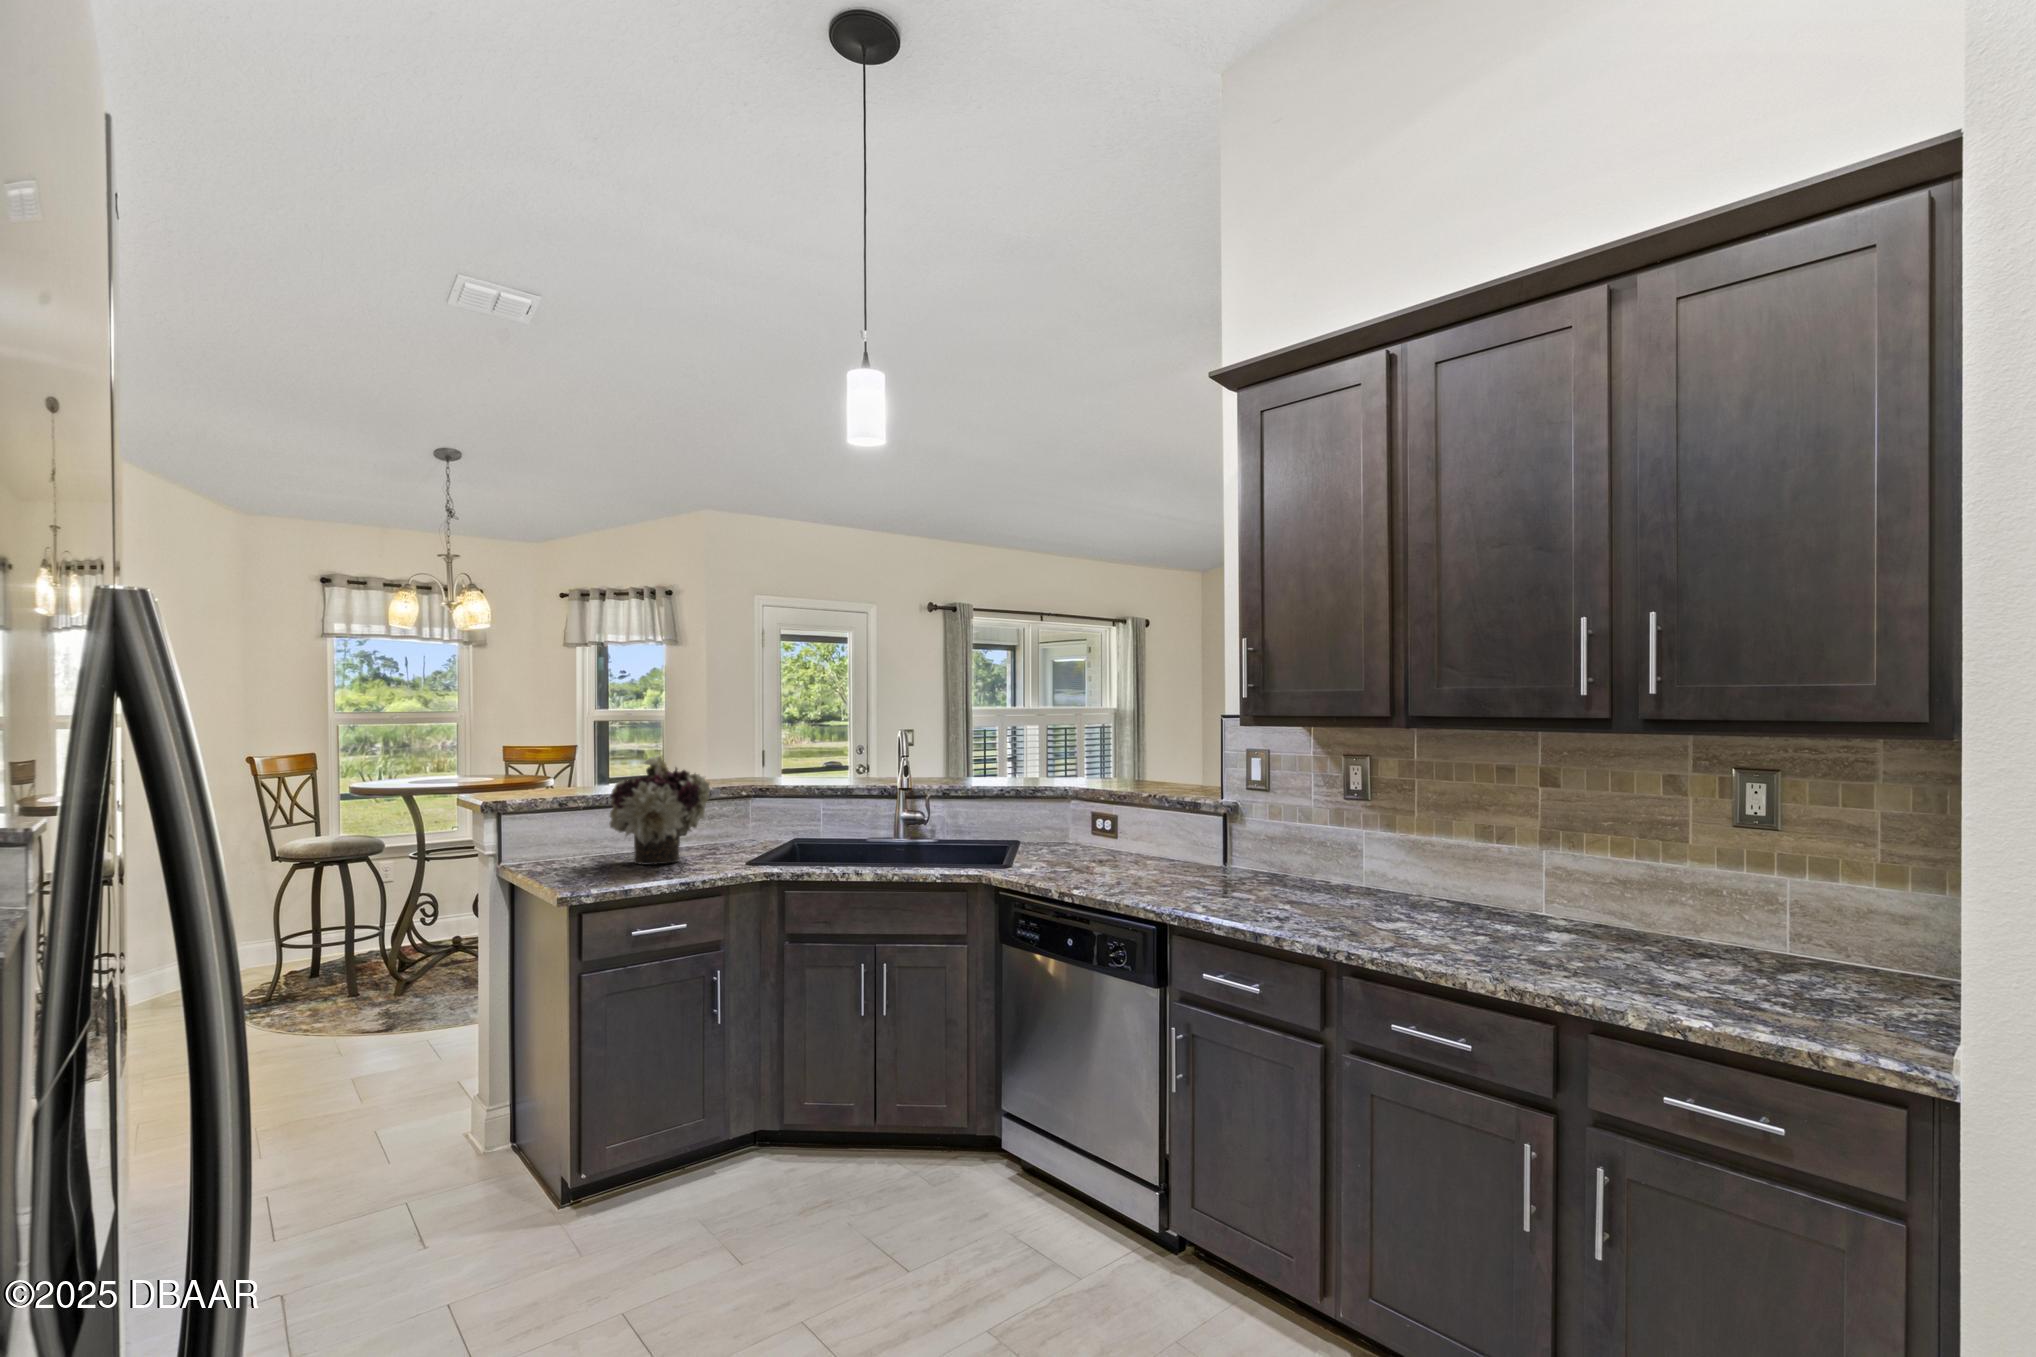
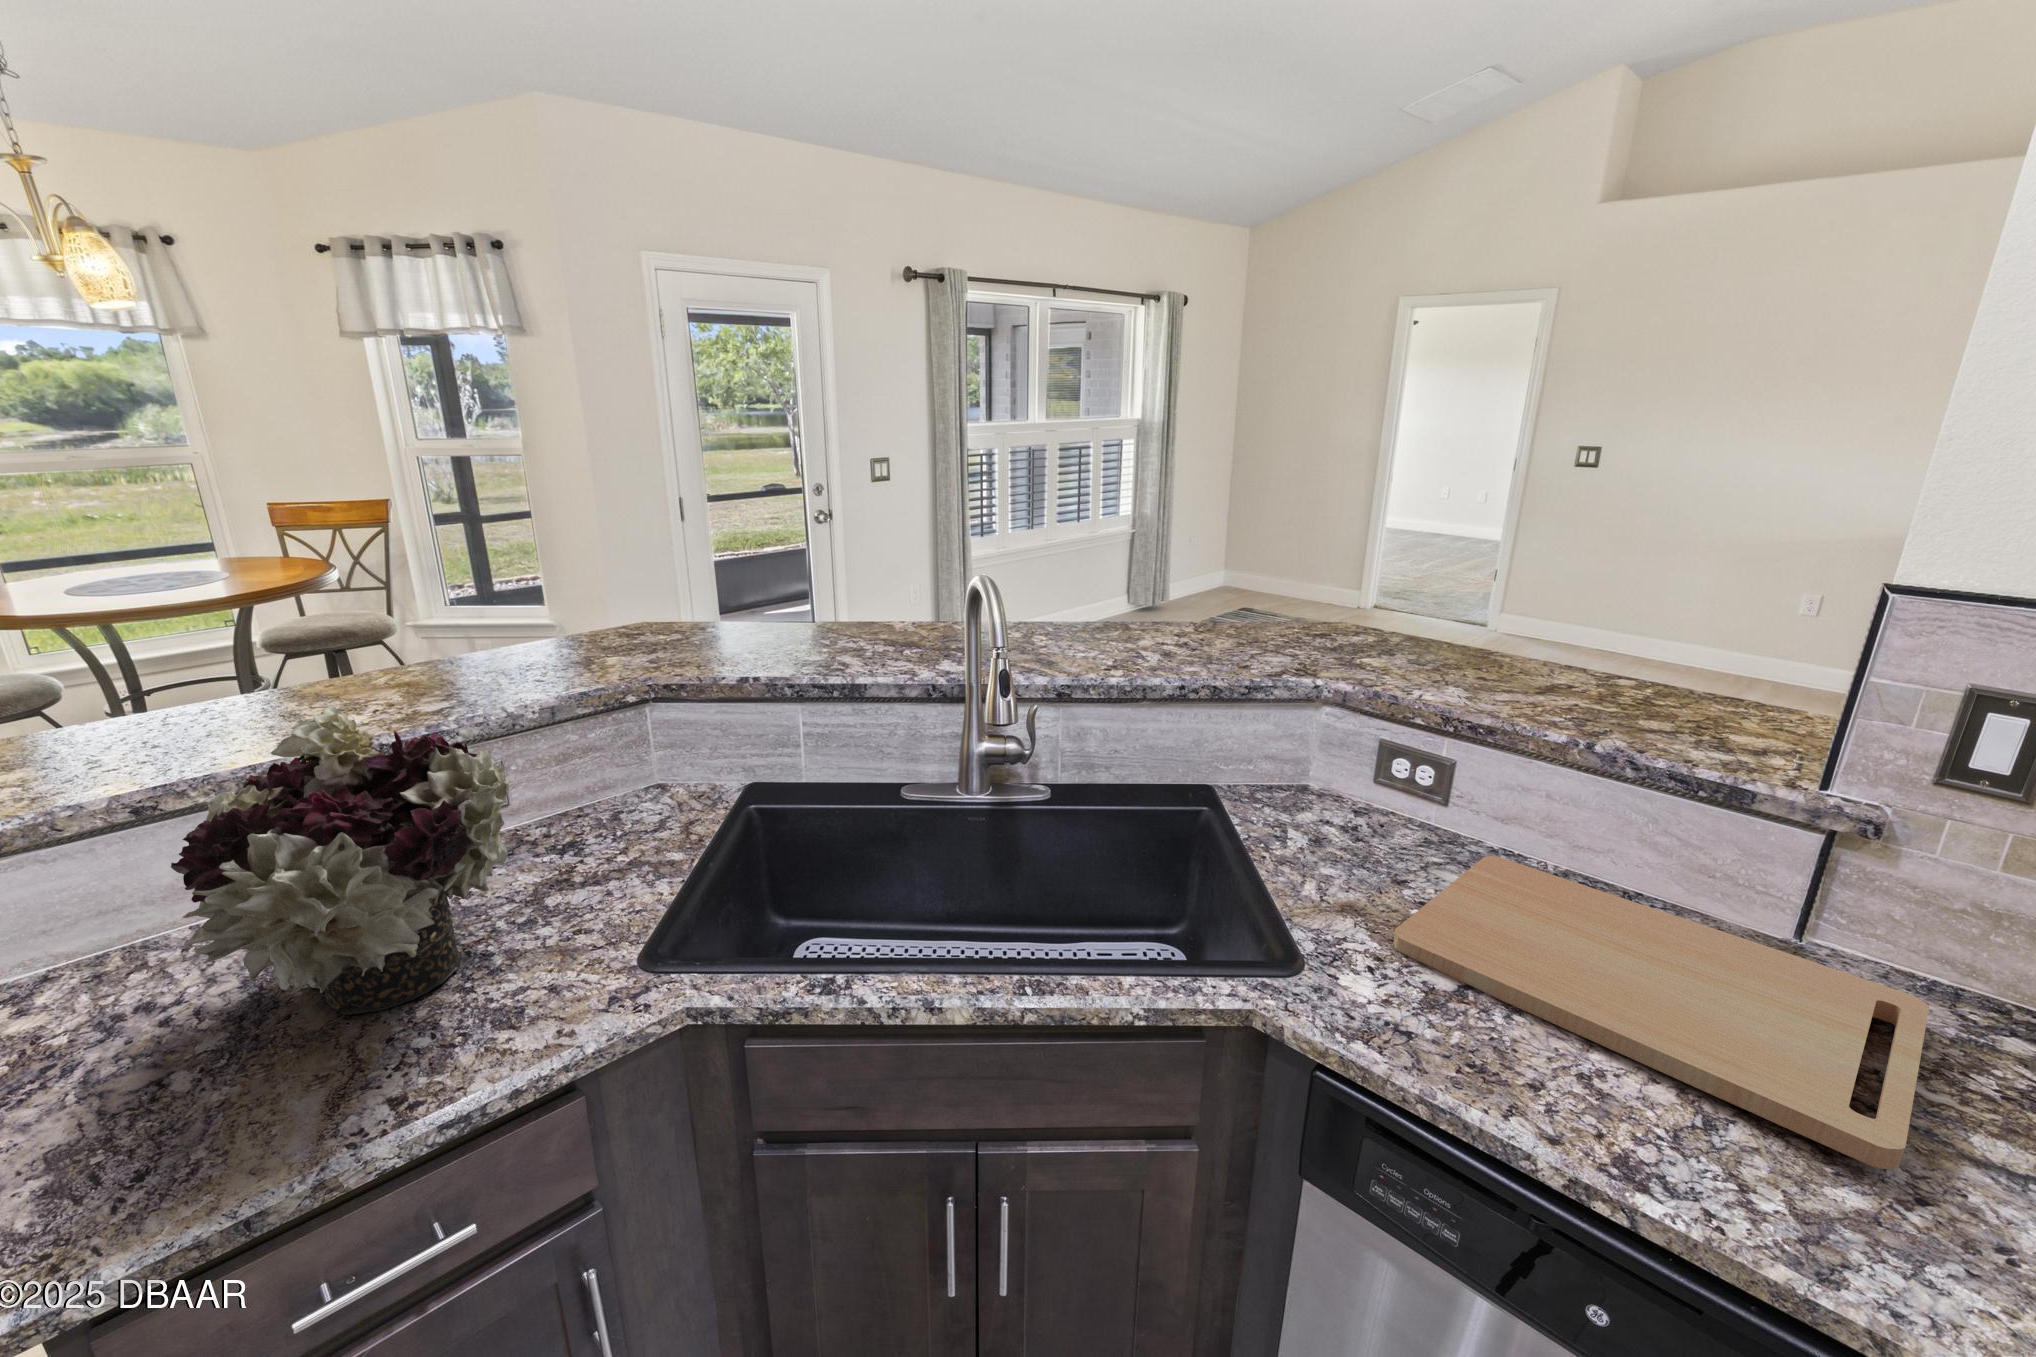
cutting board: none [1050,851,1226,882] -> present [1393,856,1929,1169]

